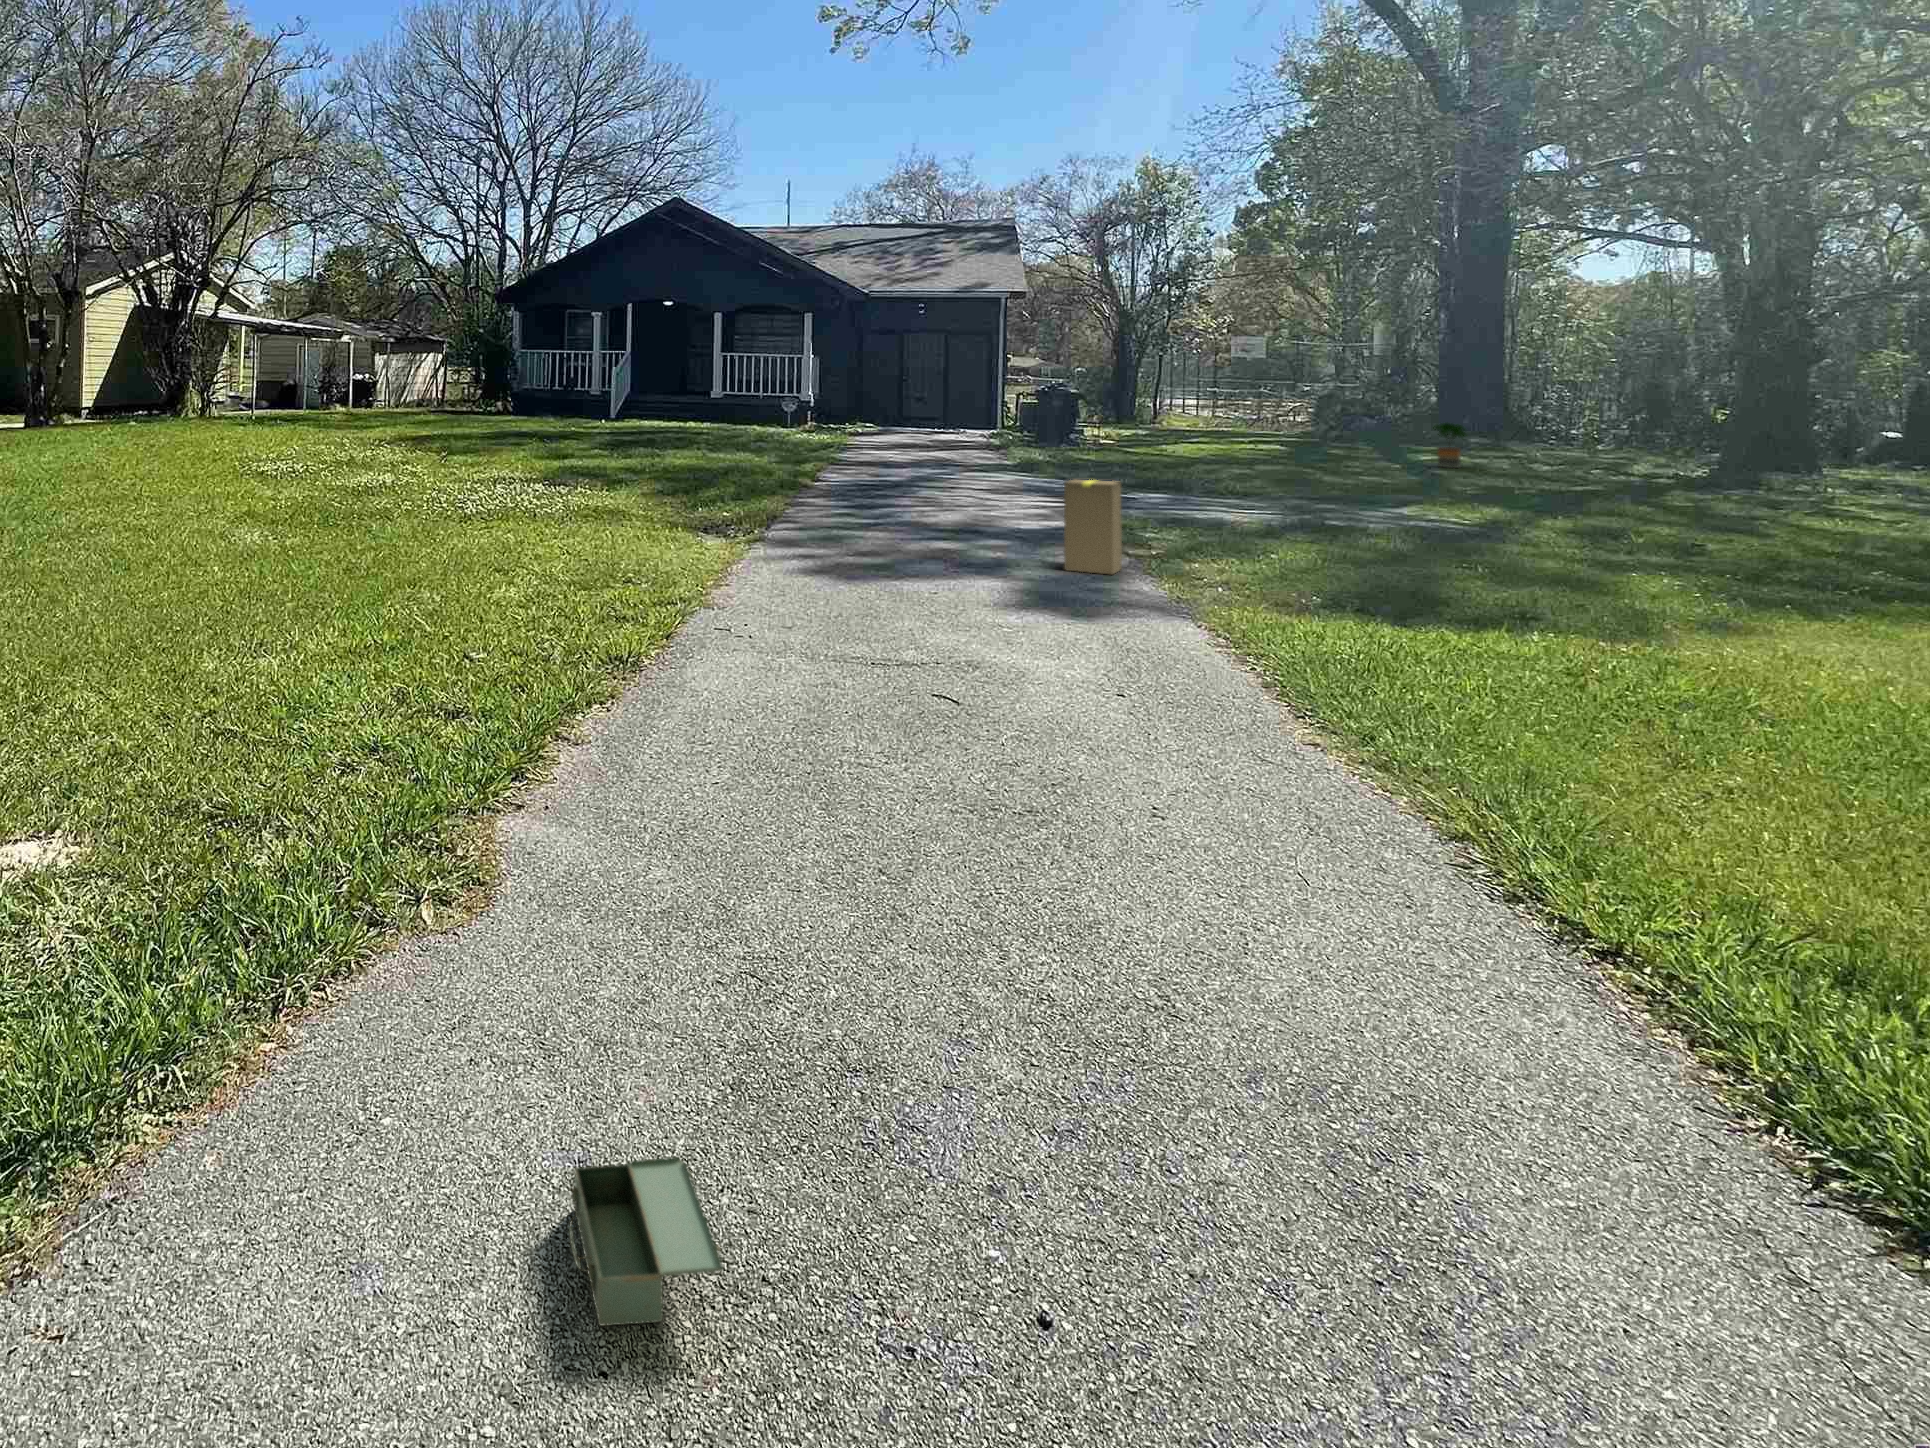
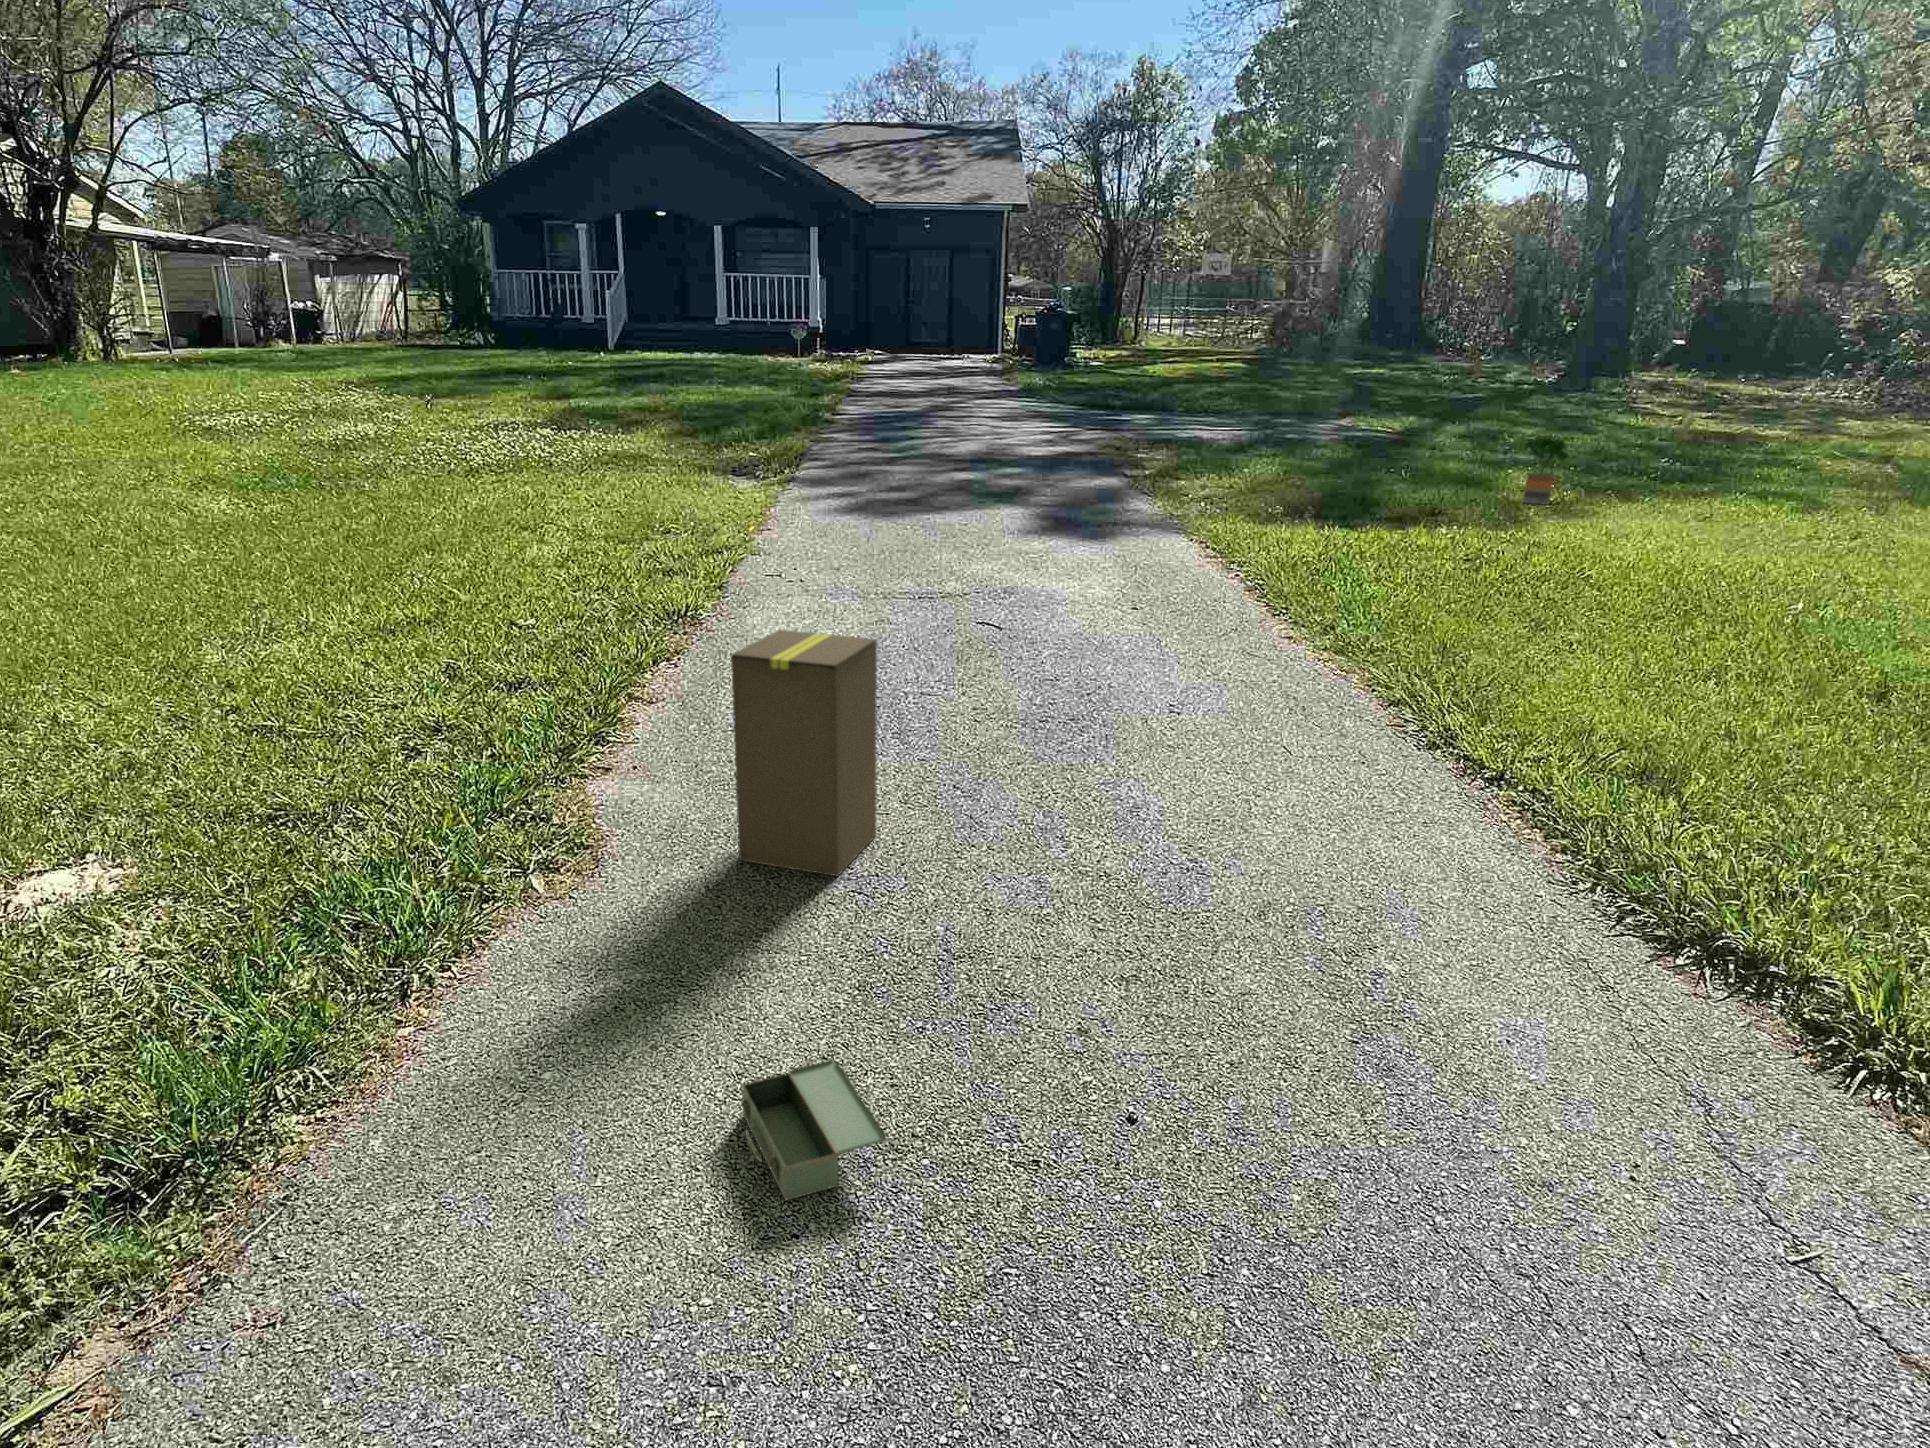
potted tree: present [1433,423,1468,468] -> present [1523,437,1569,505]
cardboard box: present [1064,480,1122,574] -> present [731,630,877,876]

